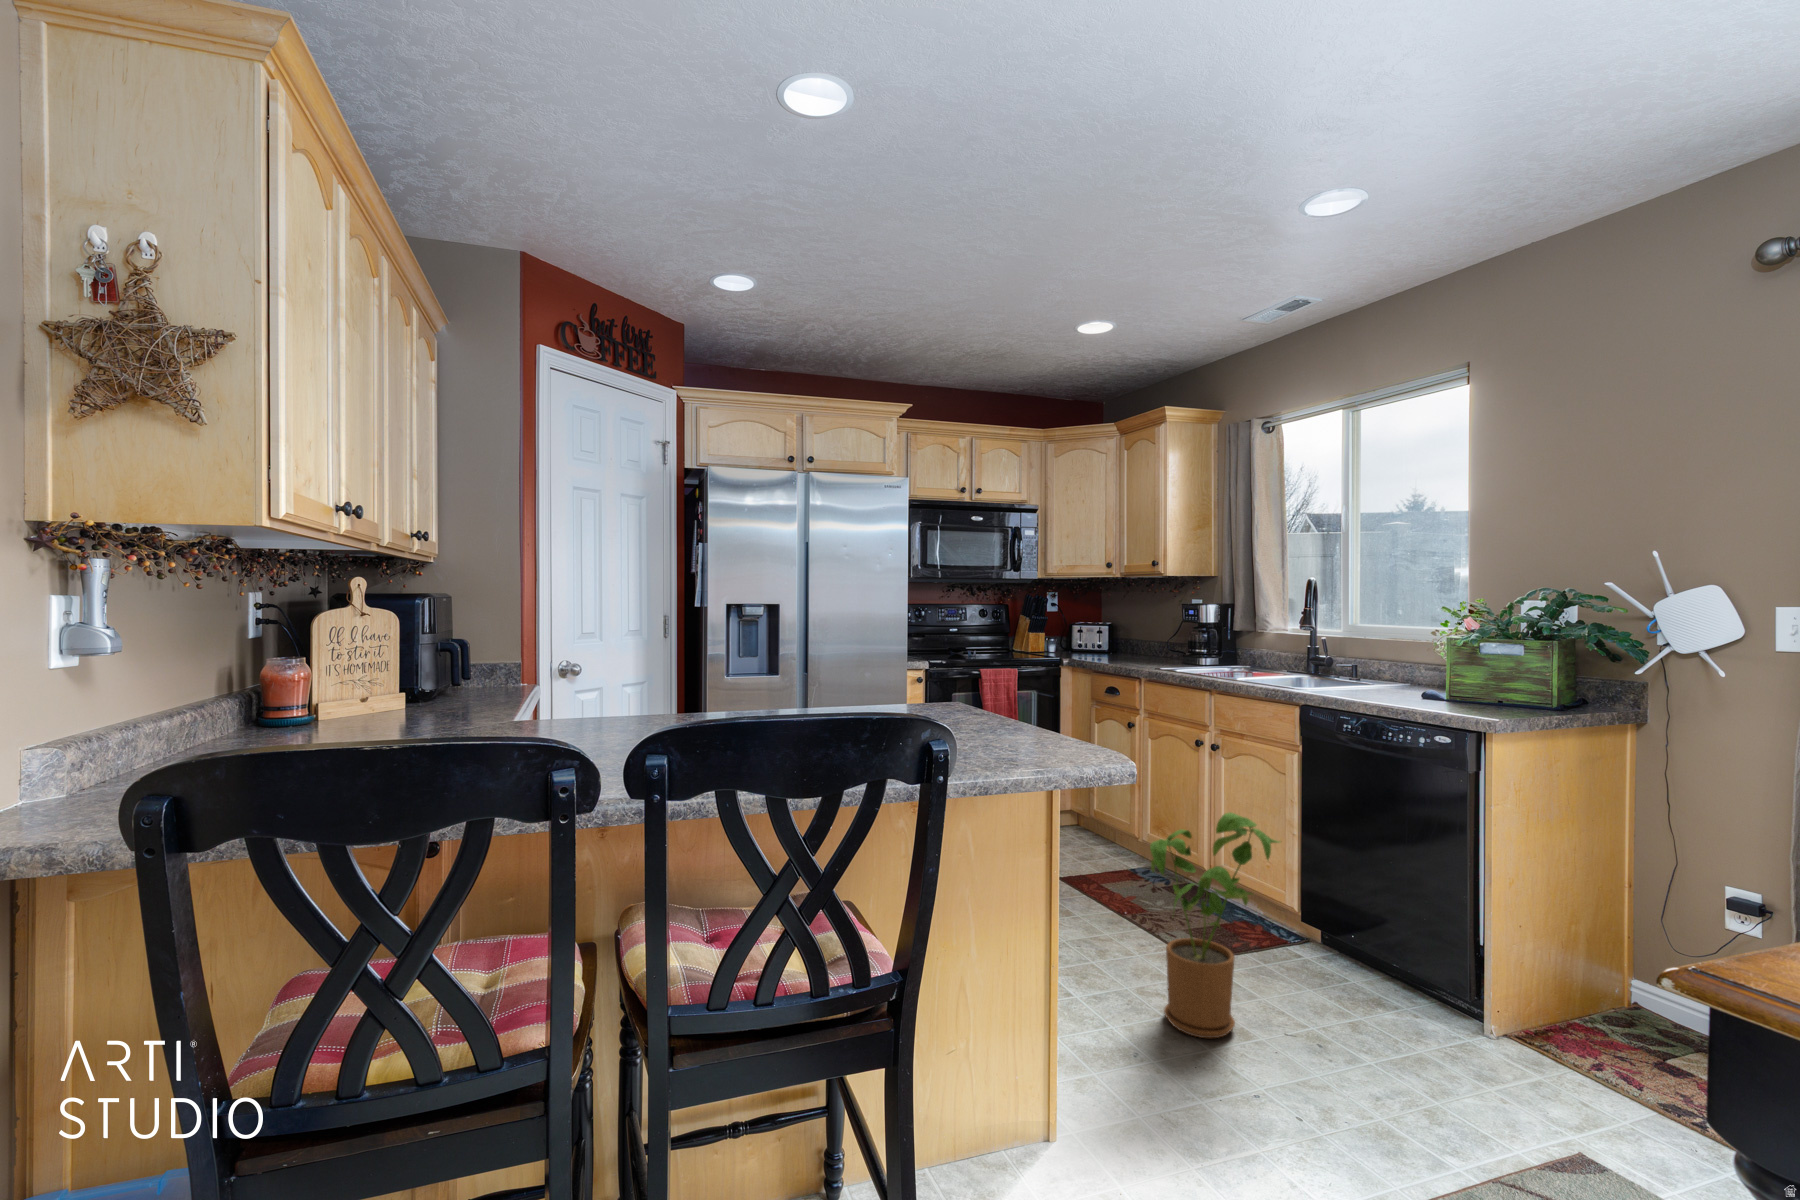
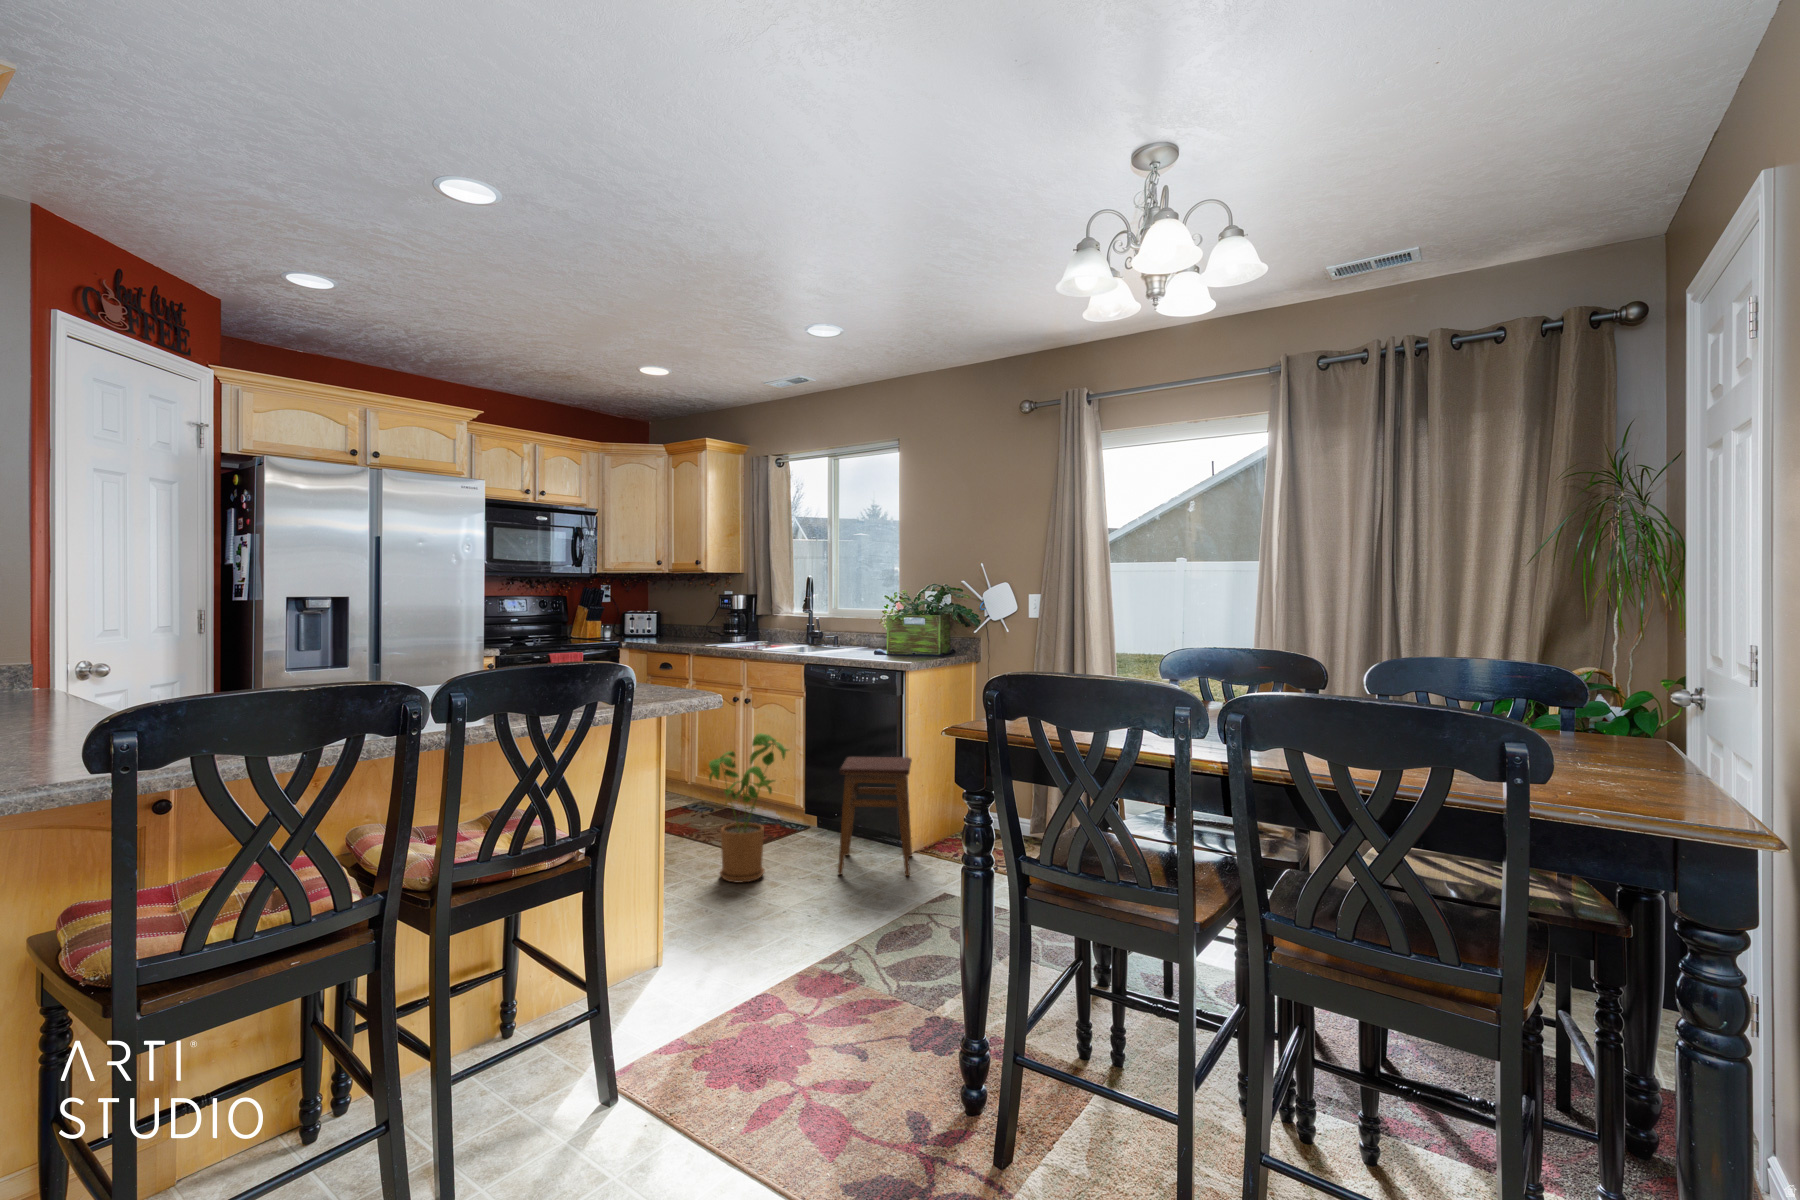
stool: none [1363,862,1510,1106] -> present [838,757,912,876]

